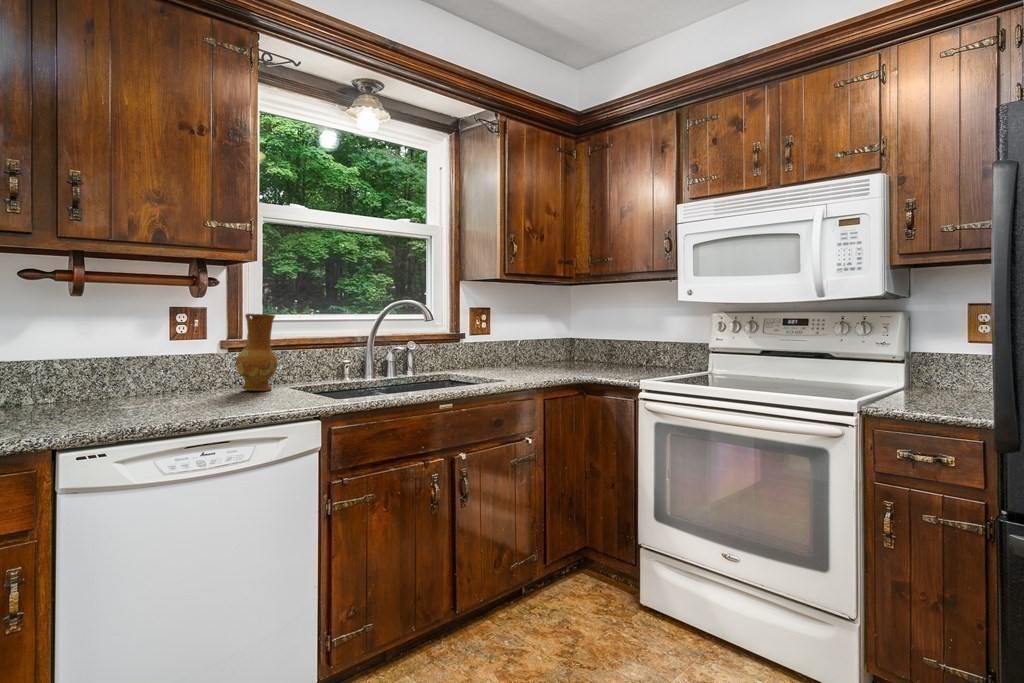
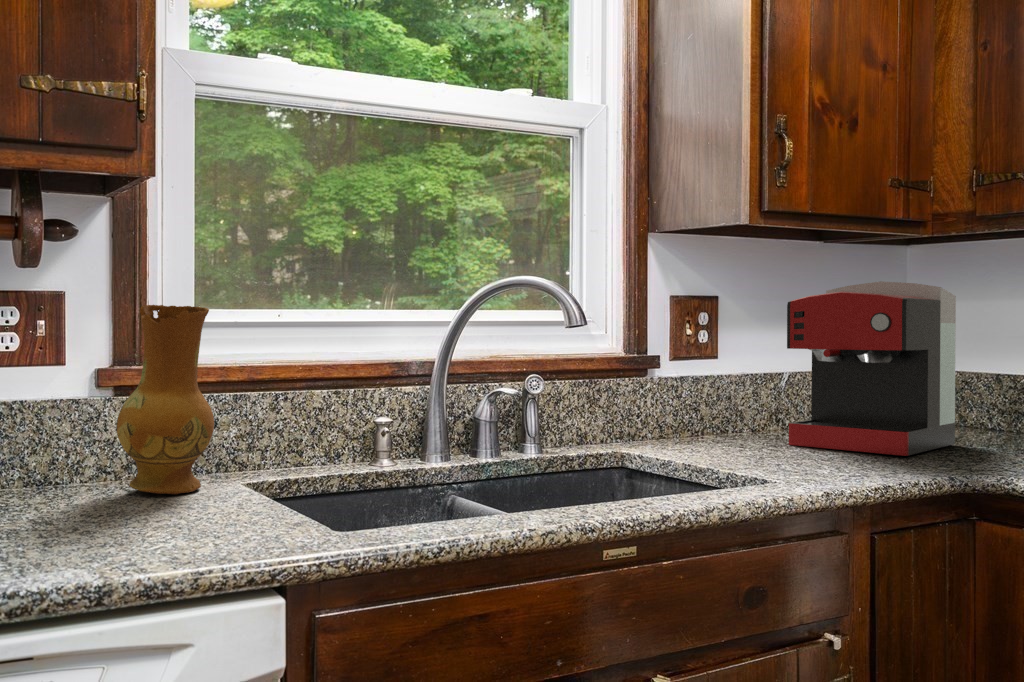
coffee maker: none [517,302,583,372] -> present [787,281,956,456]

